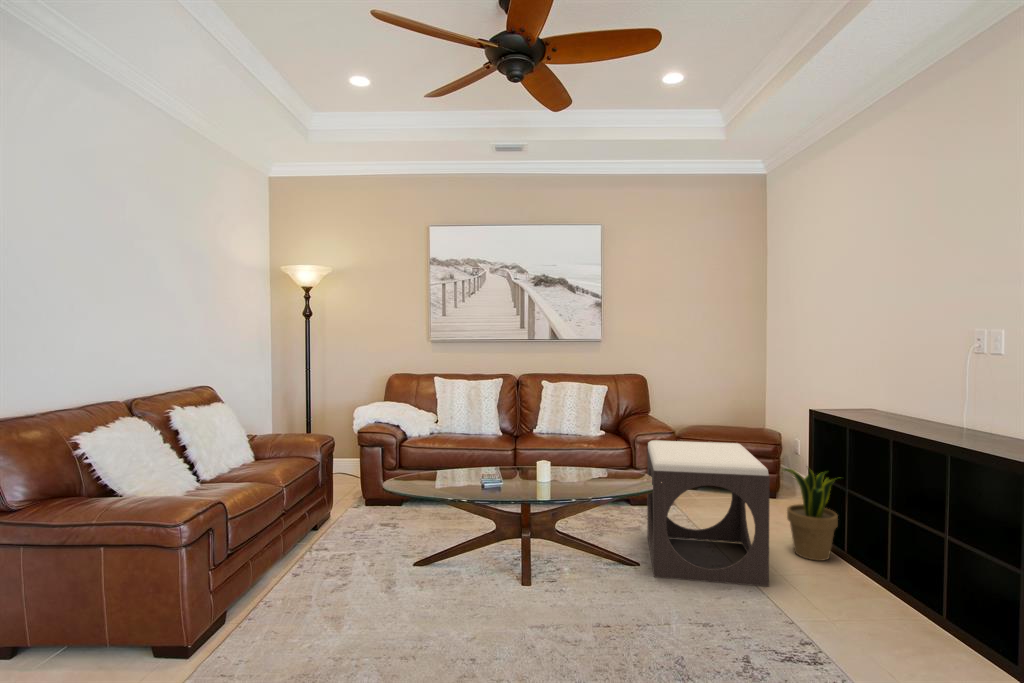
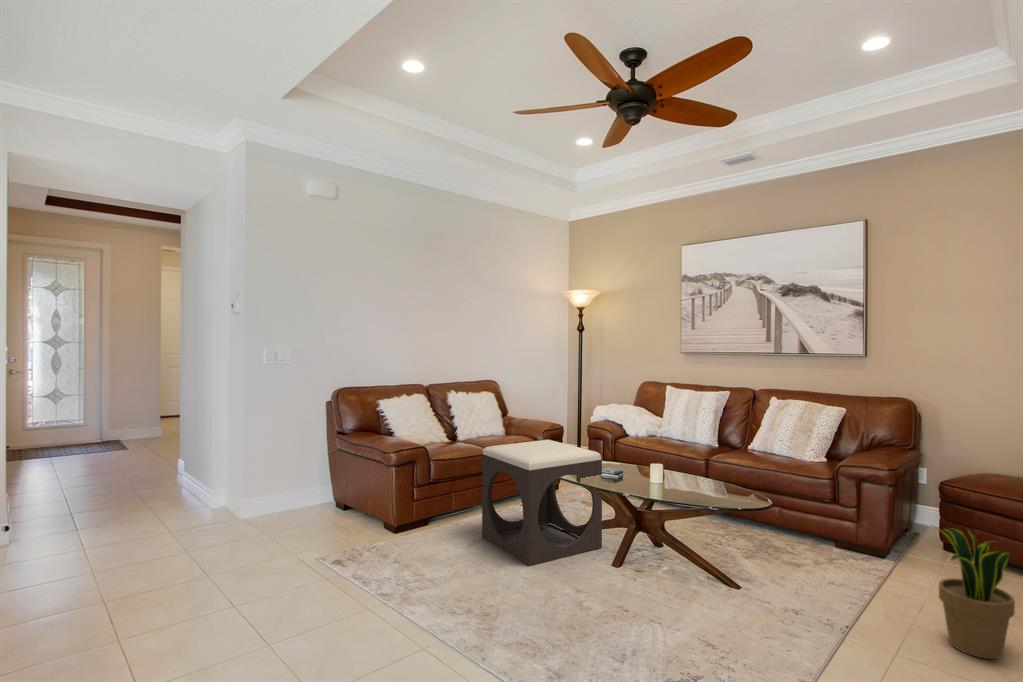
footstool: present [647,441,770,587] -> present [482,440,602,566]

